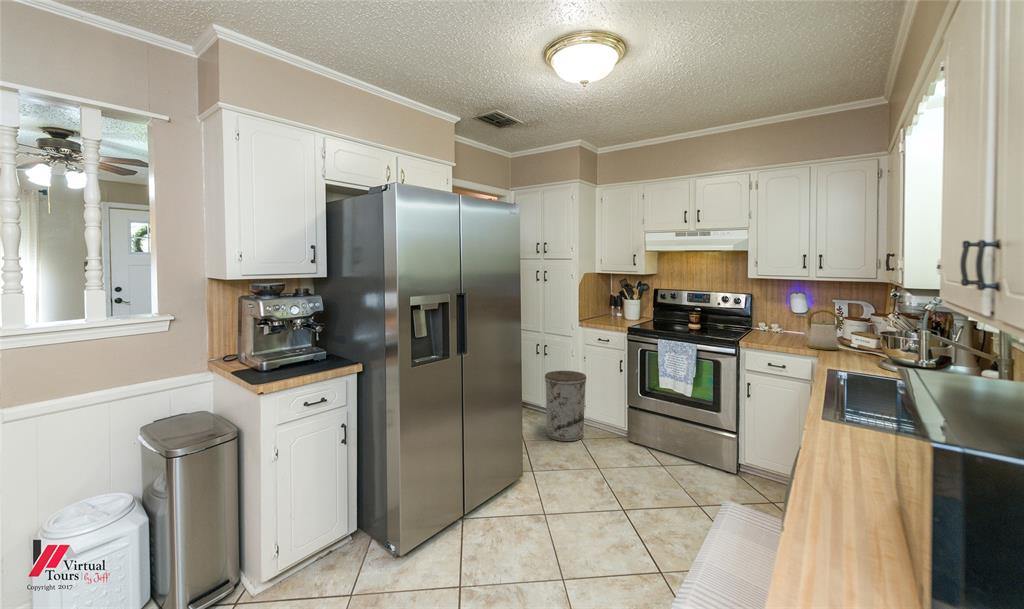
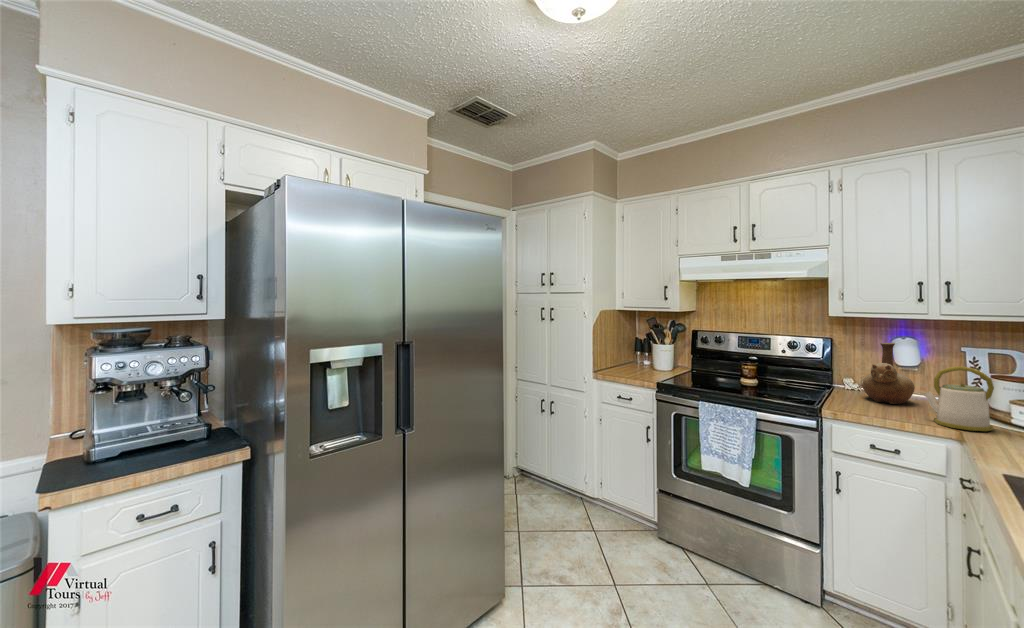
vase: none [769,296,801,338] -> present [862,343,915,404]
trash can: present [545,371,586,441] -> none [549,434,603,533]

